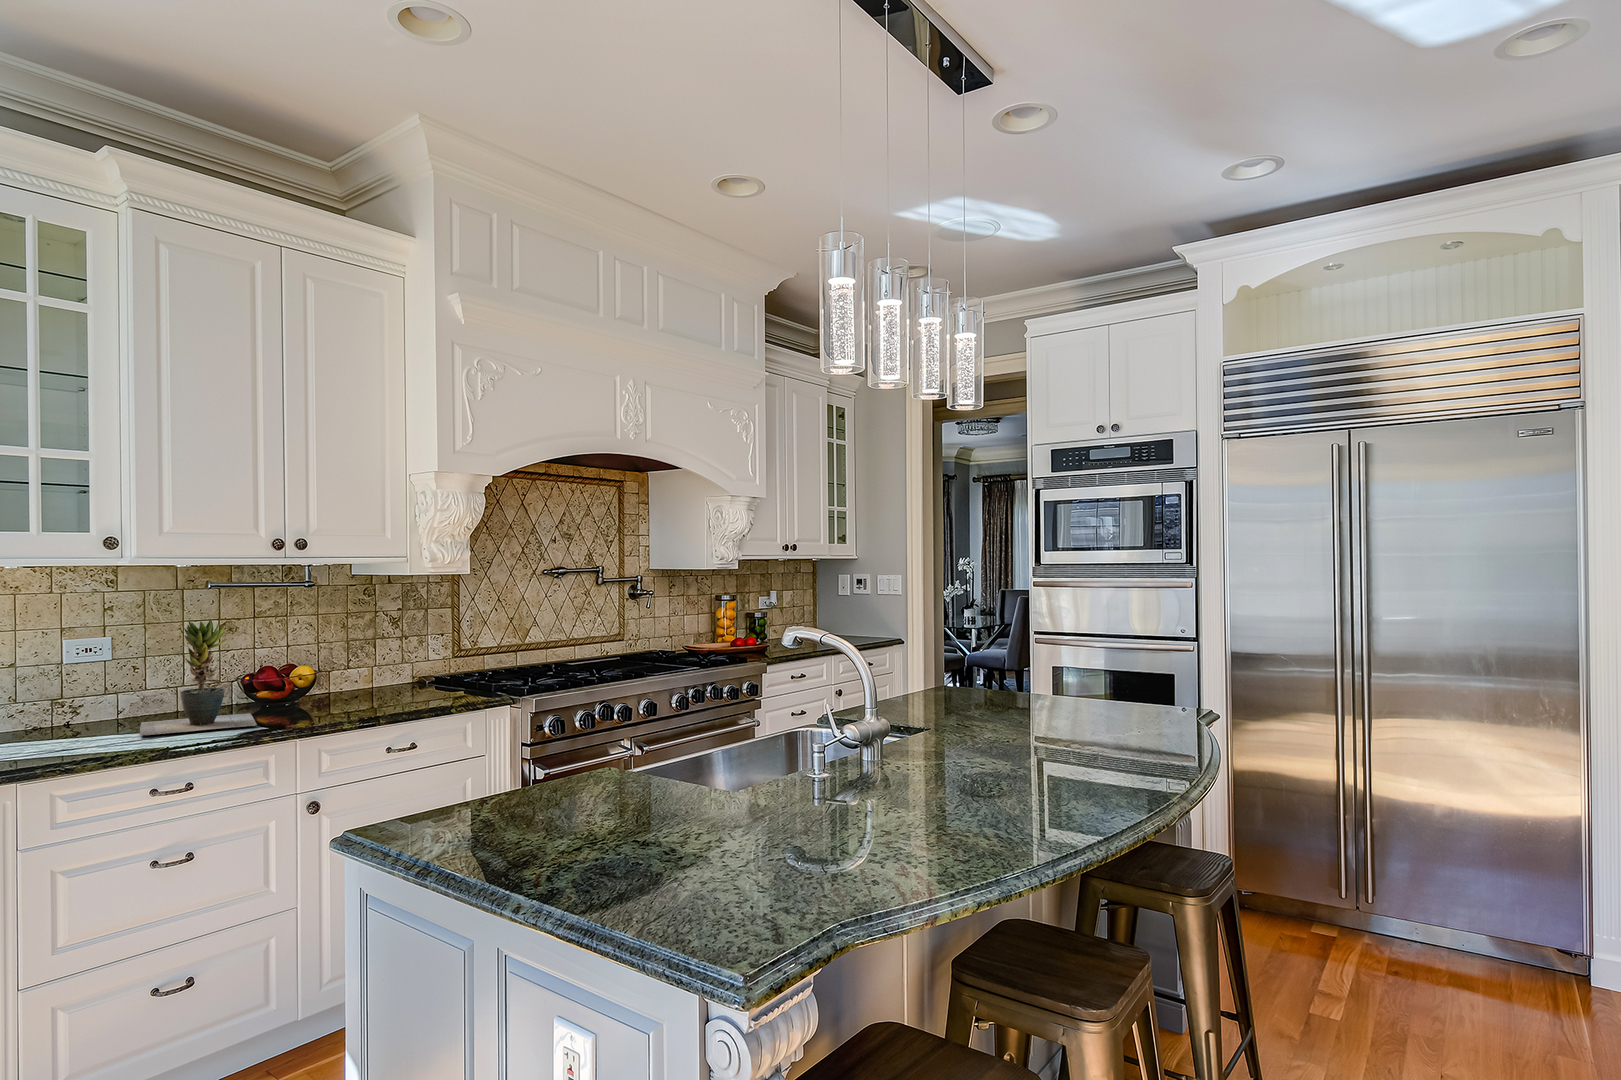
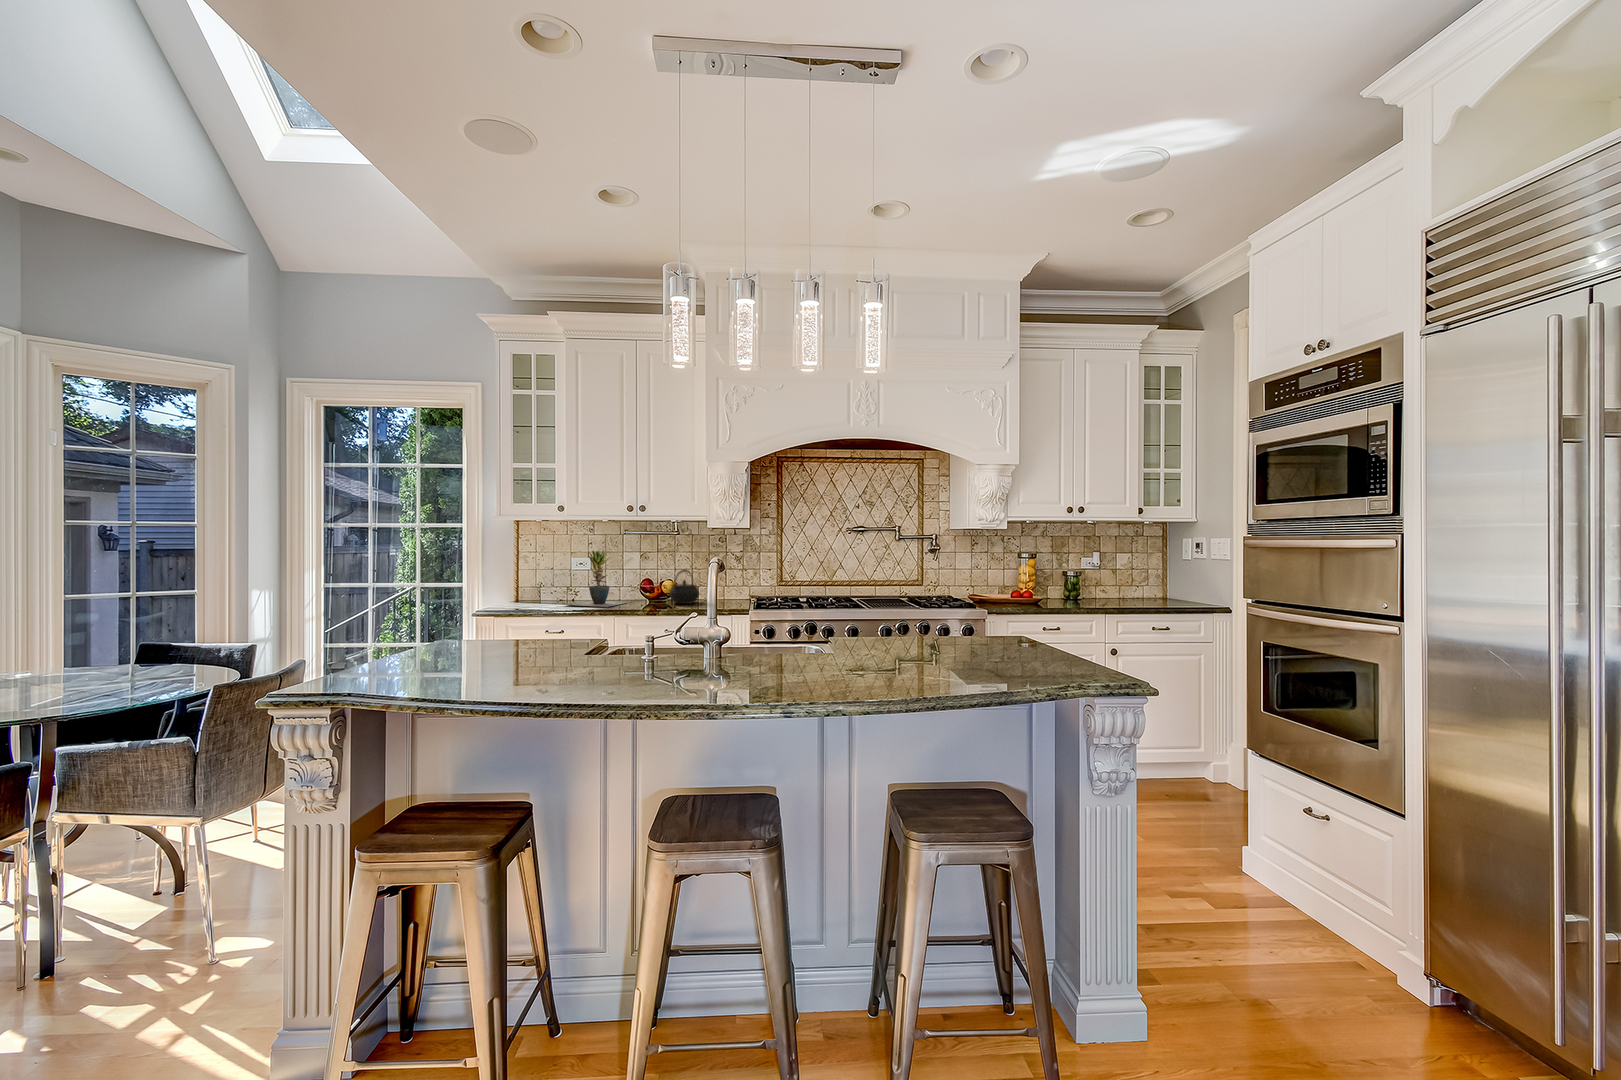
kettle: none [337,645,393,704] -> present [670,569,699,604]

